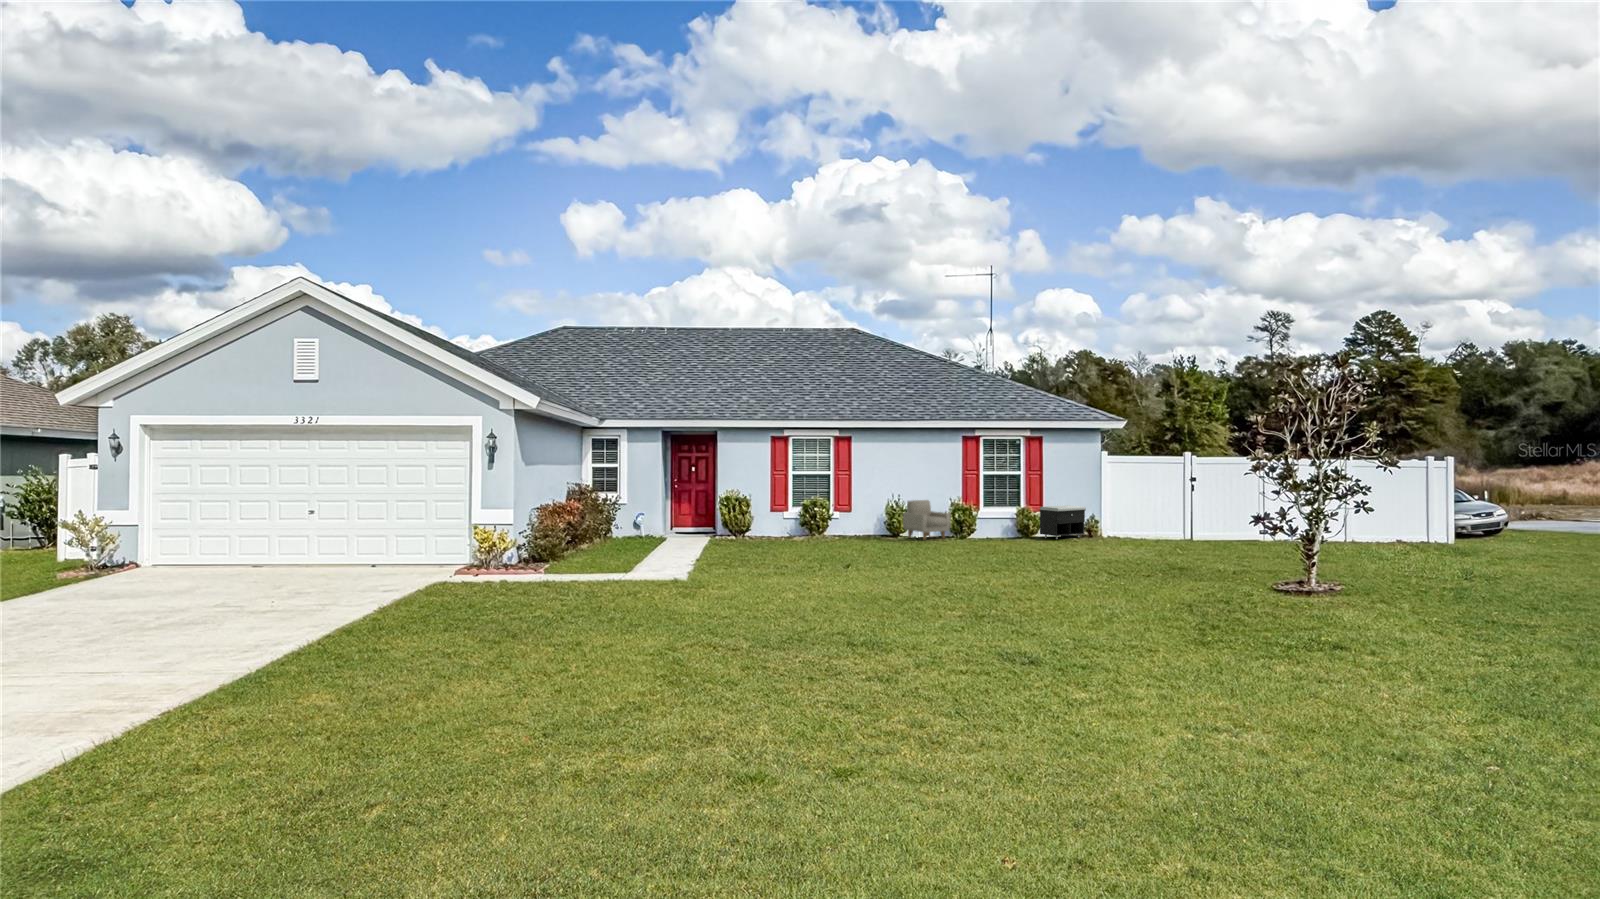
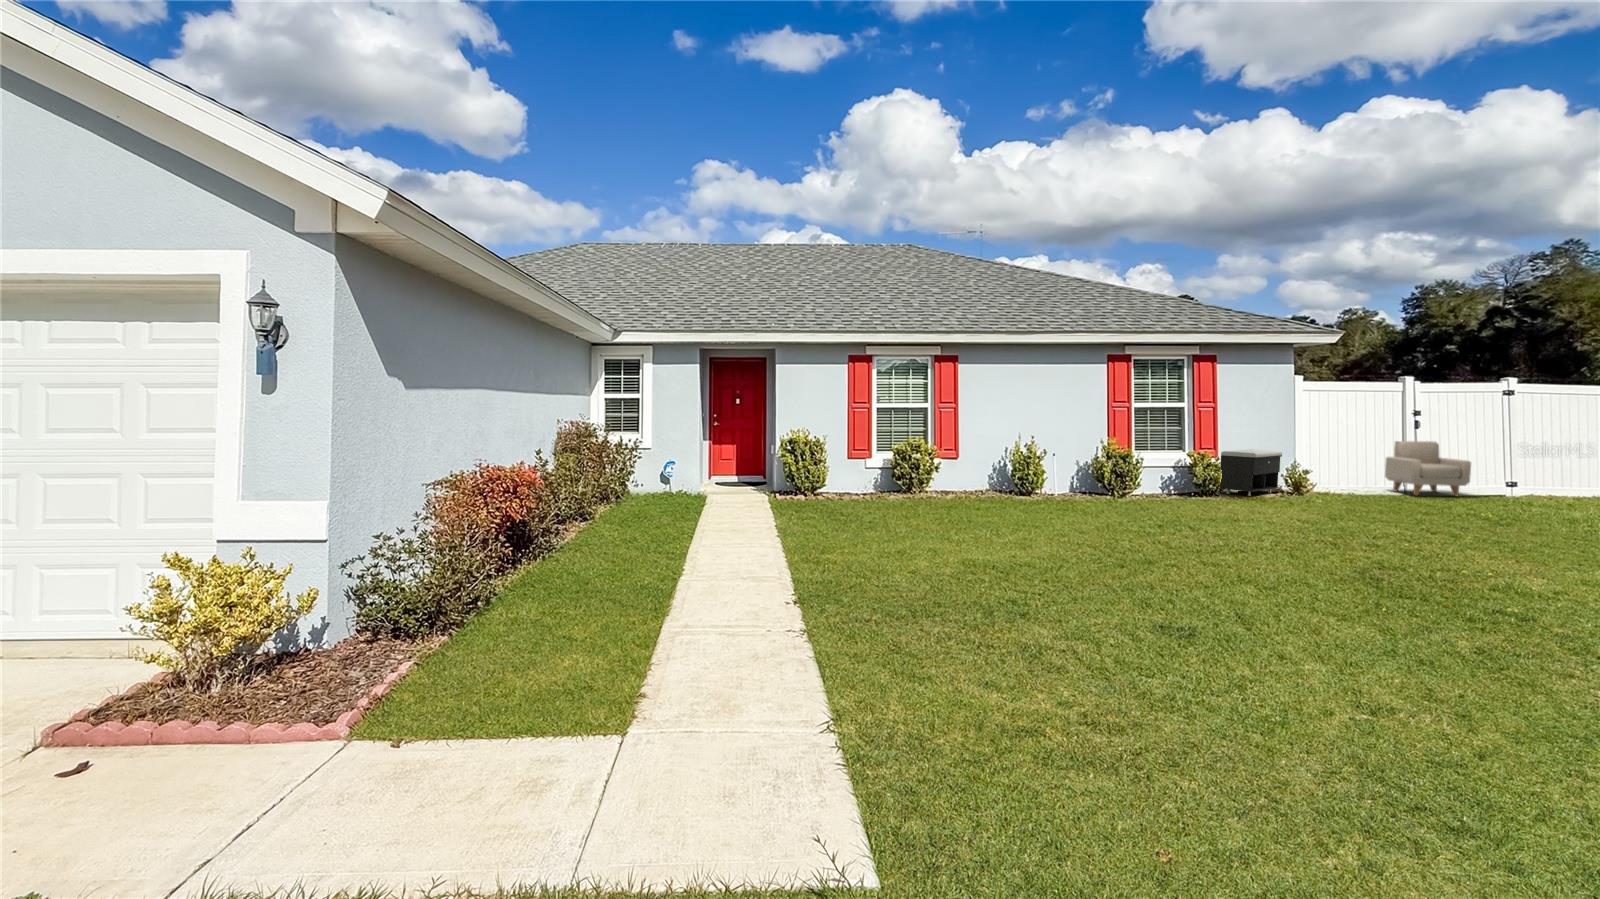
armchair: present [903,500,951,540] -> present [1385,441,1471,496]

